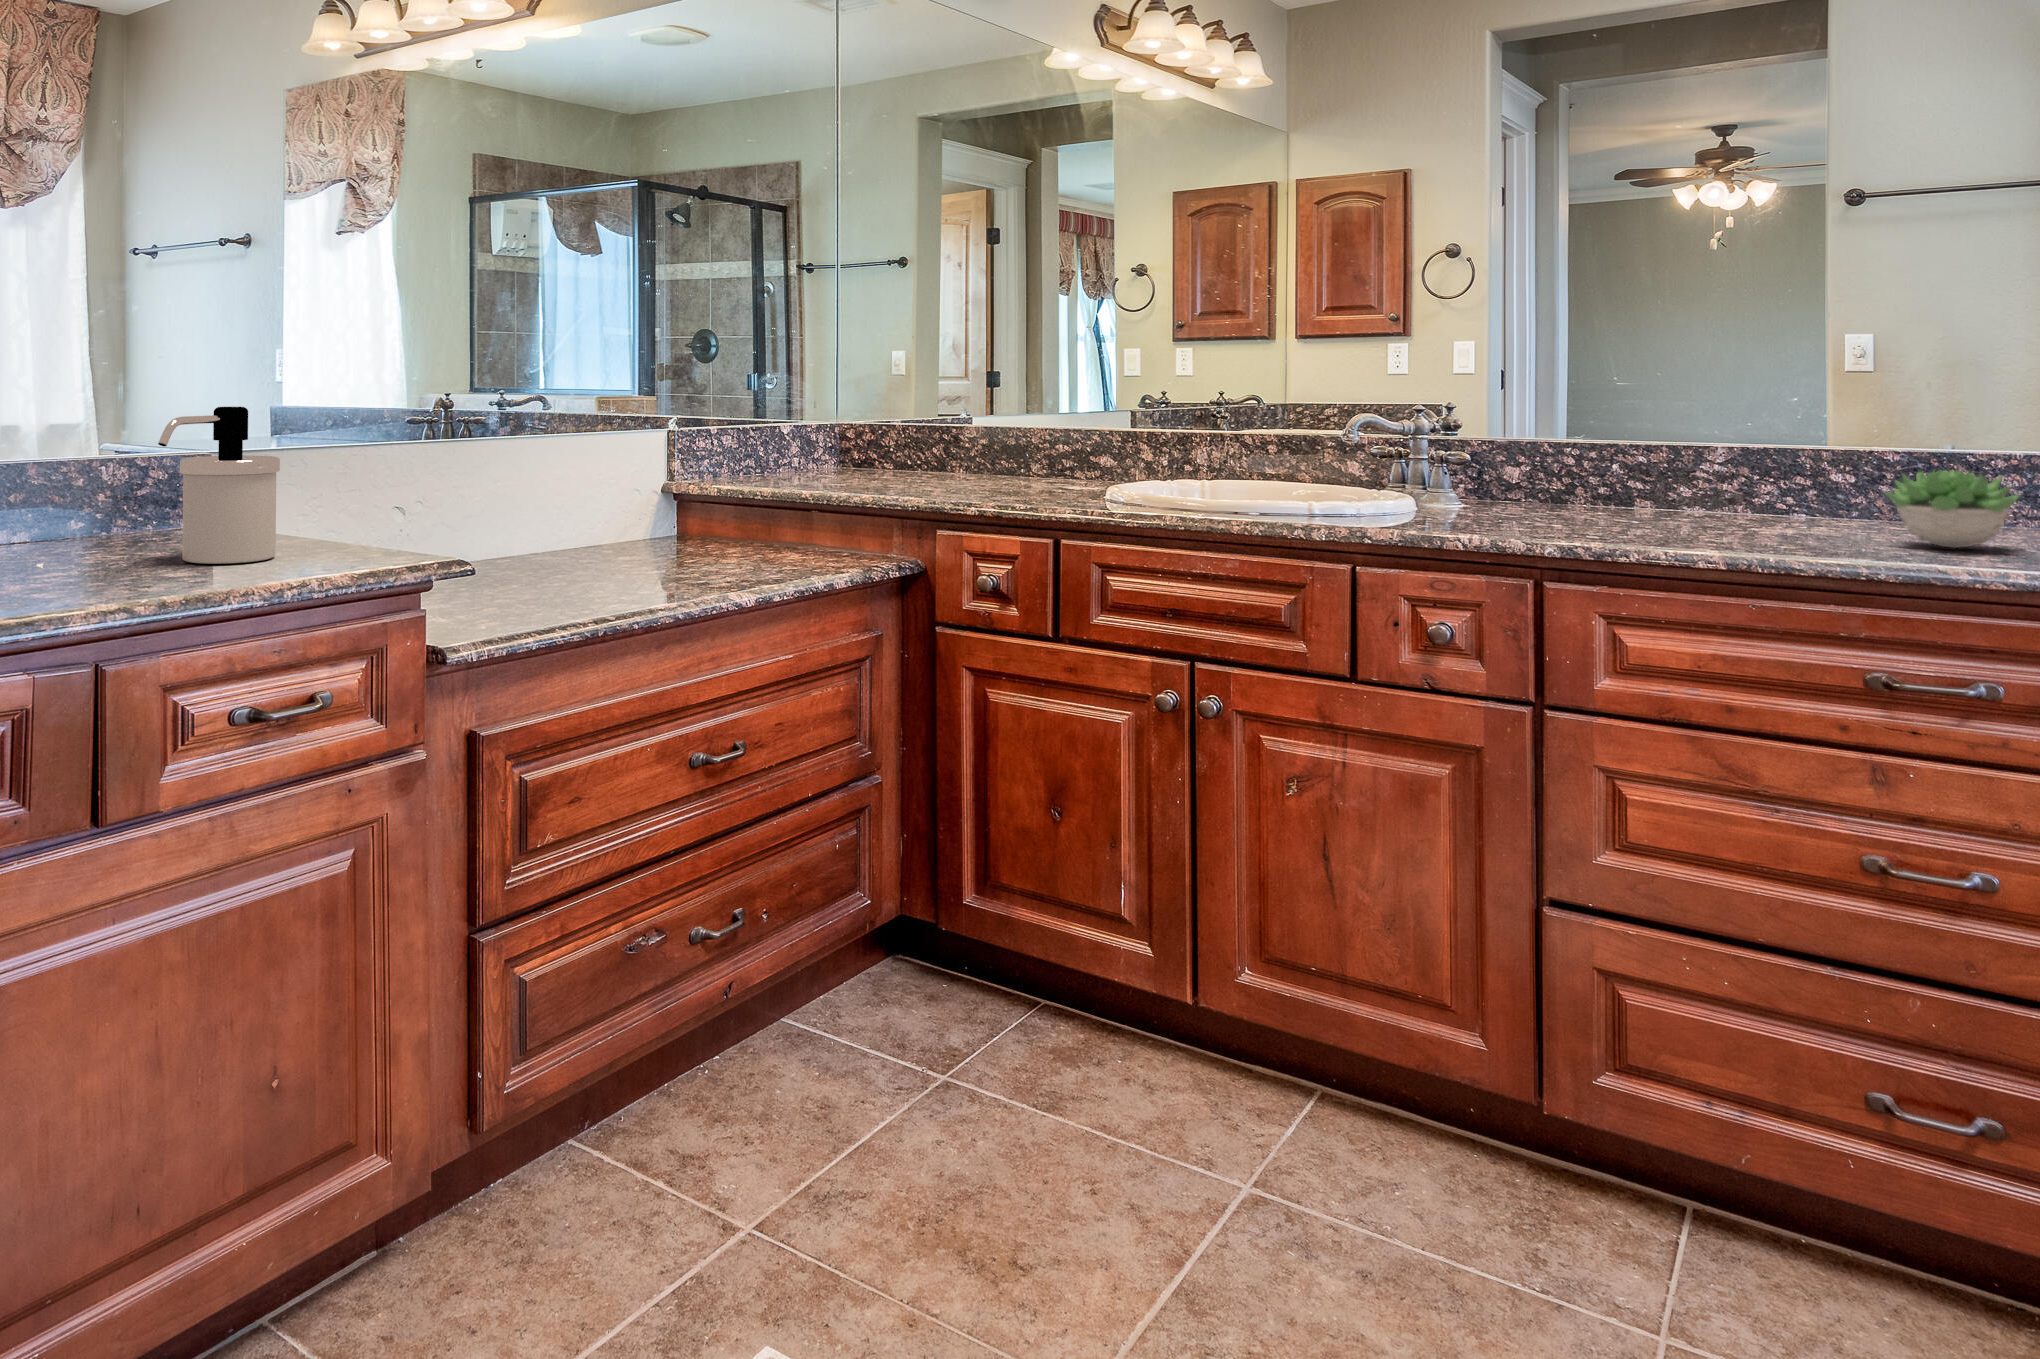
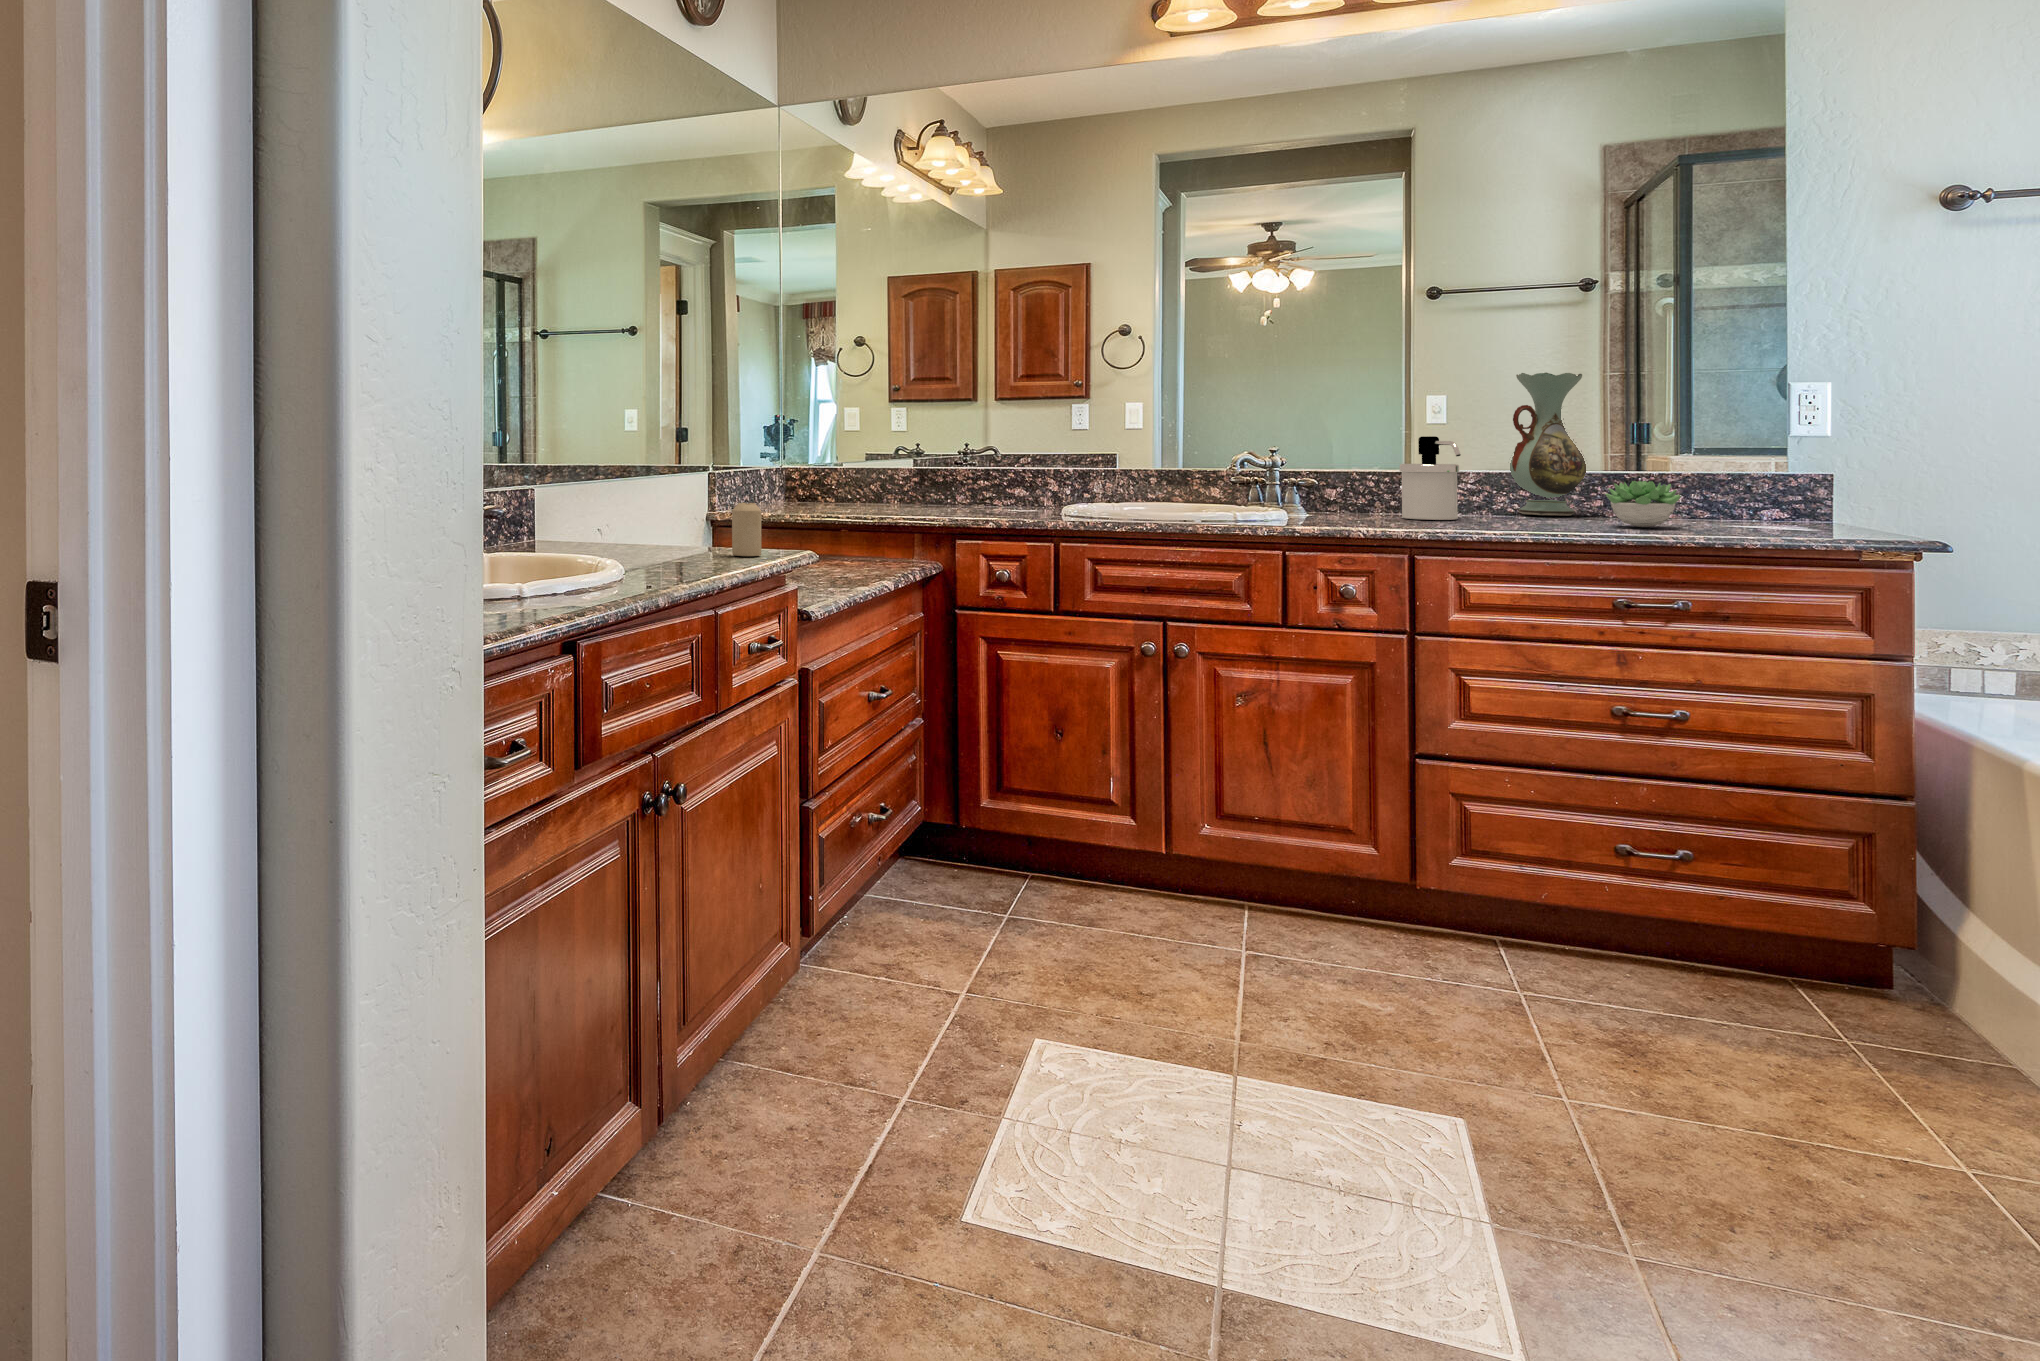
decorative vase: none [1771,292,1900,519] -> present [1510,373,1586,516]
soap dispenser: present [158,407,280,564] -> present [1400,436,1461,520]
candle: none [329,486,375,567] -> present [732,503,761,556]

